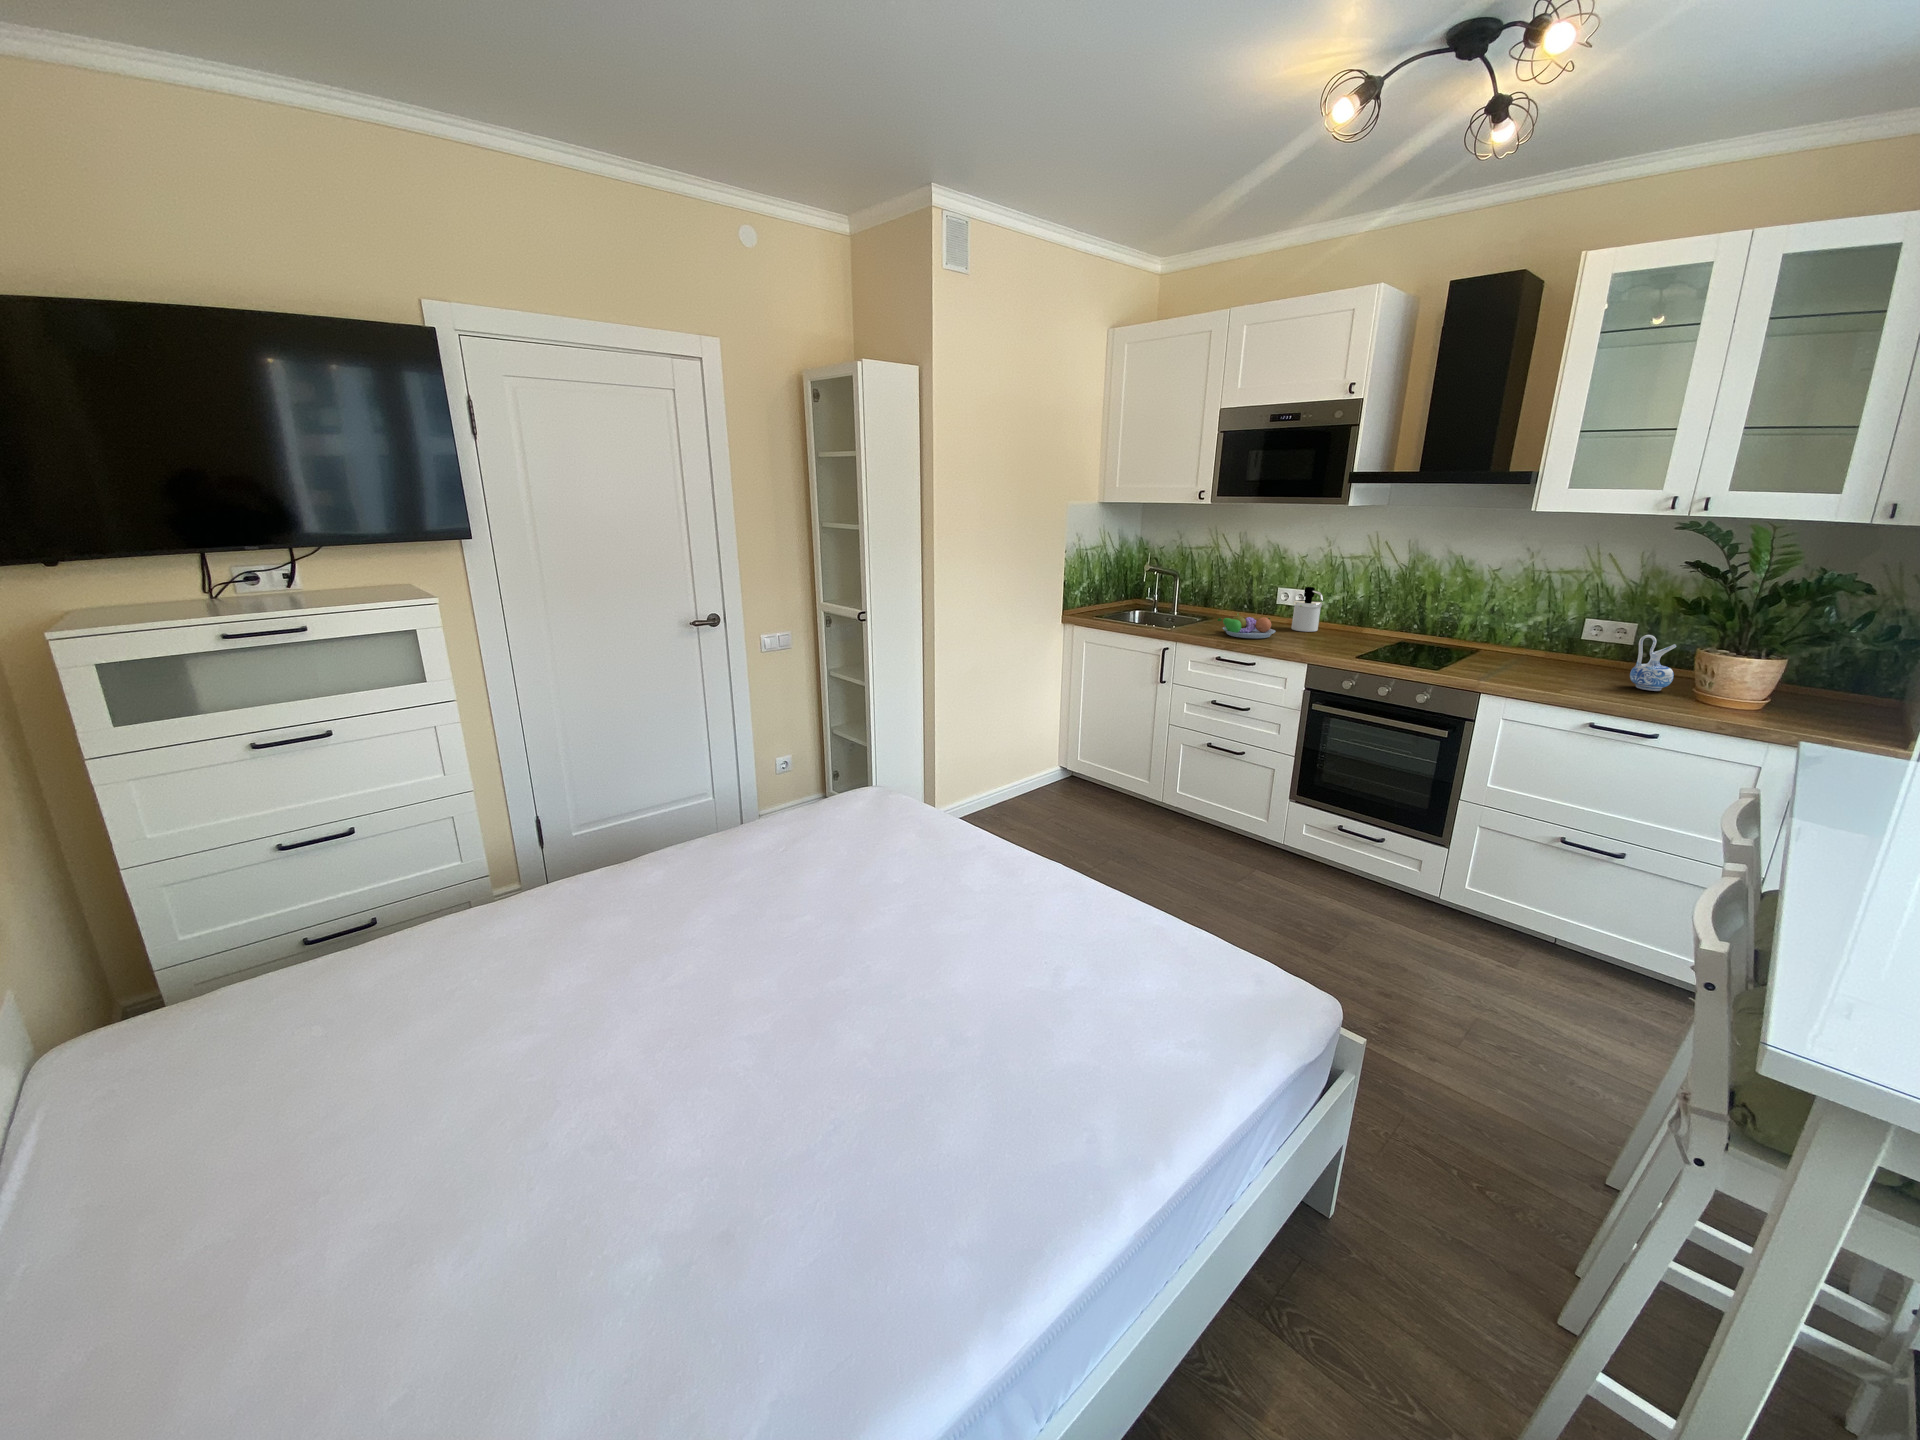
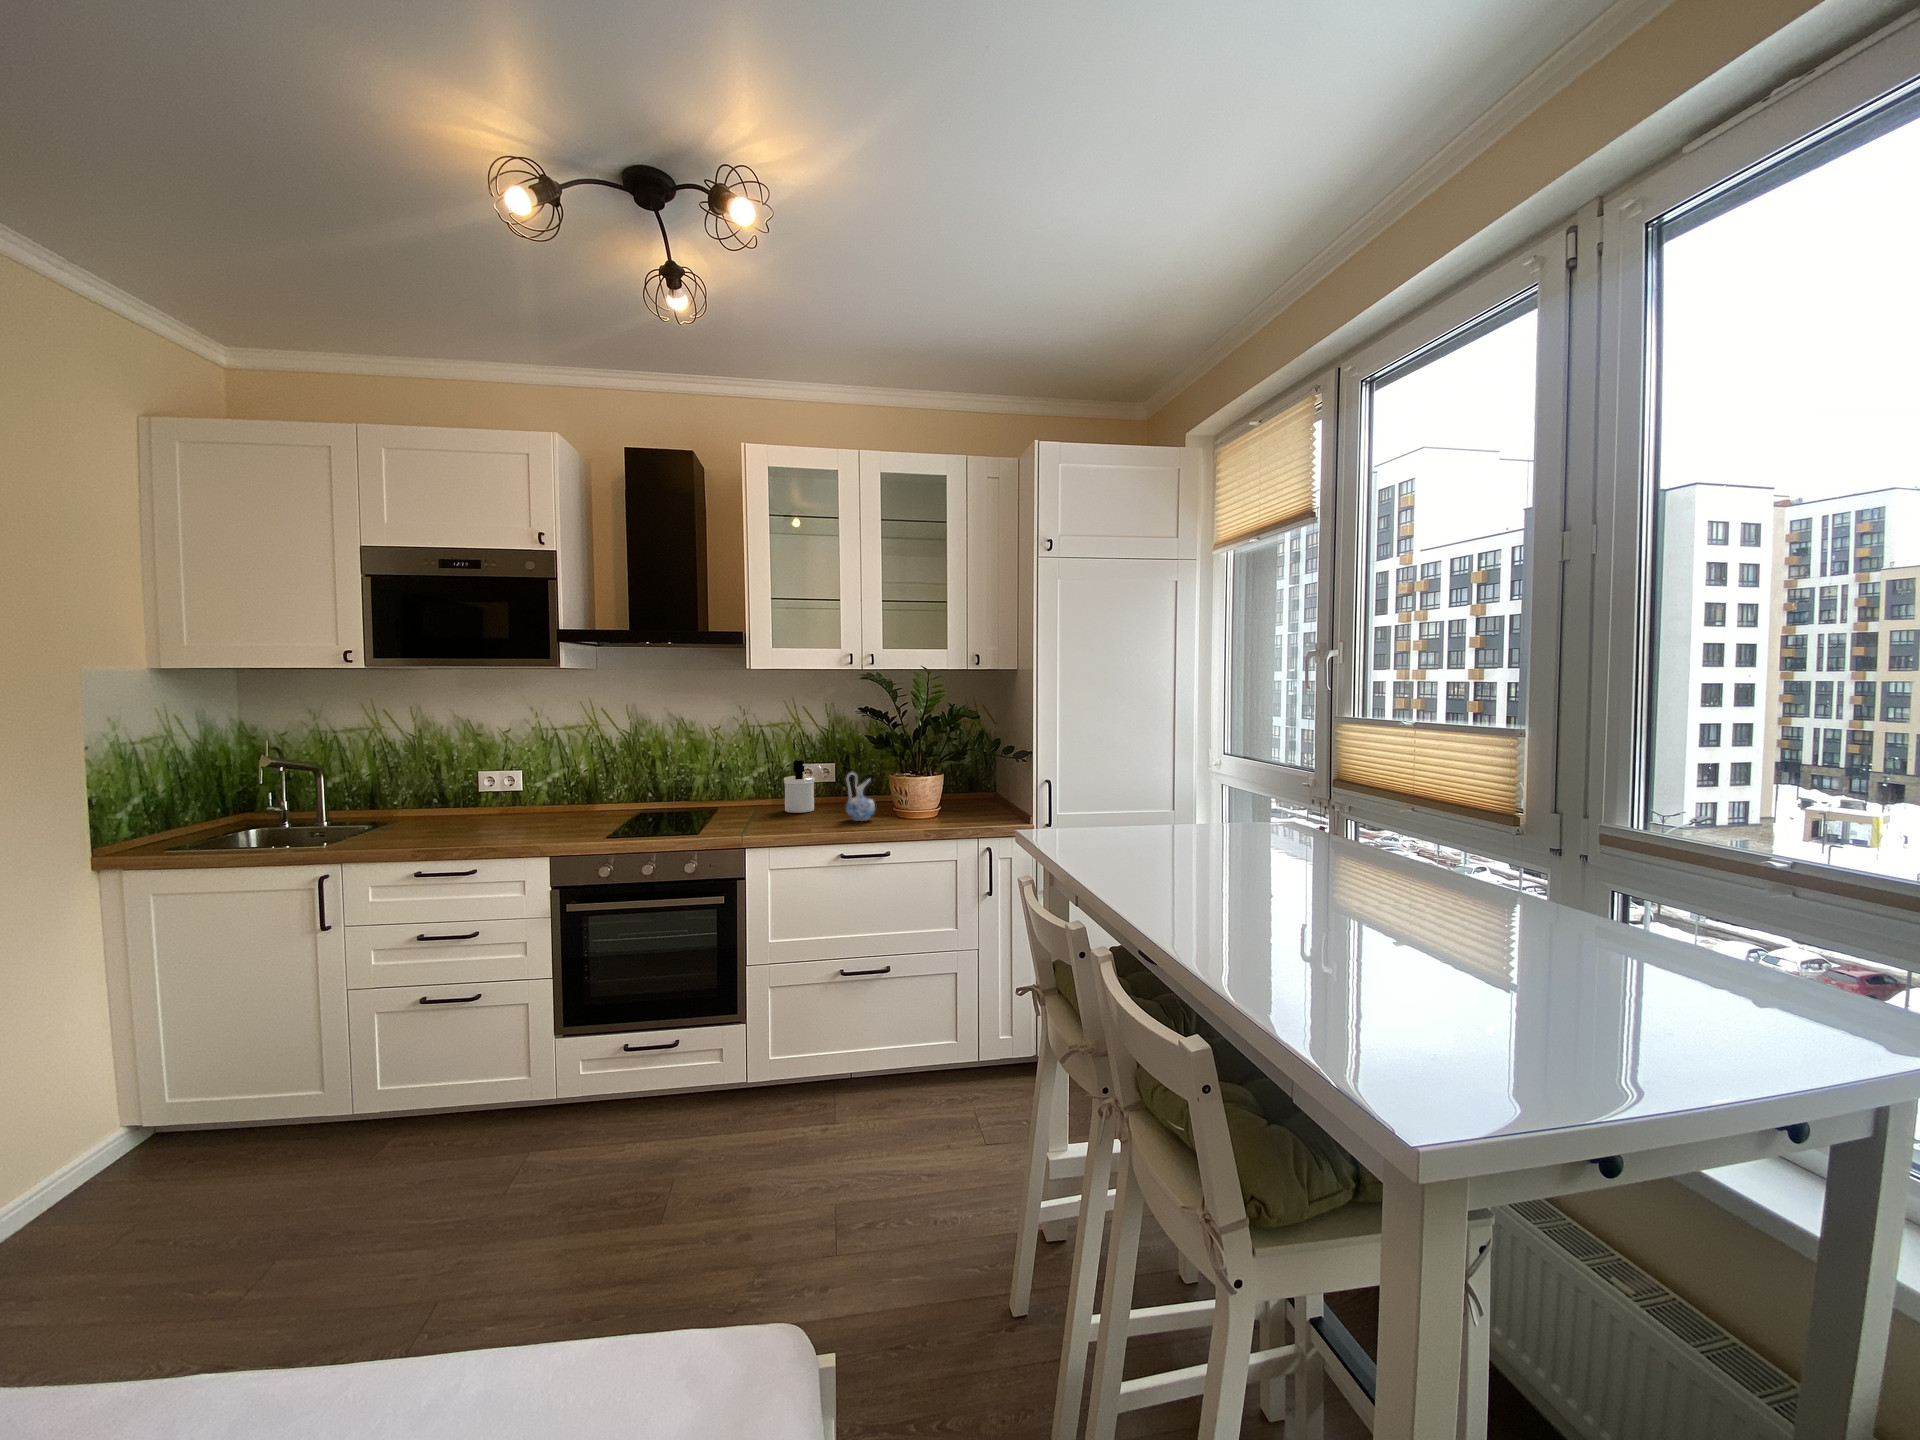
soap dispenser: present [1292,587,1323,632] -> present [783,760,824,813]
fruit bowl: present [1218,614,1276,638] -> none [404,808,492,840]

